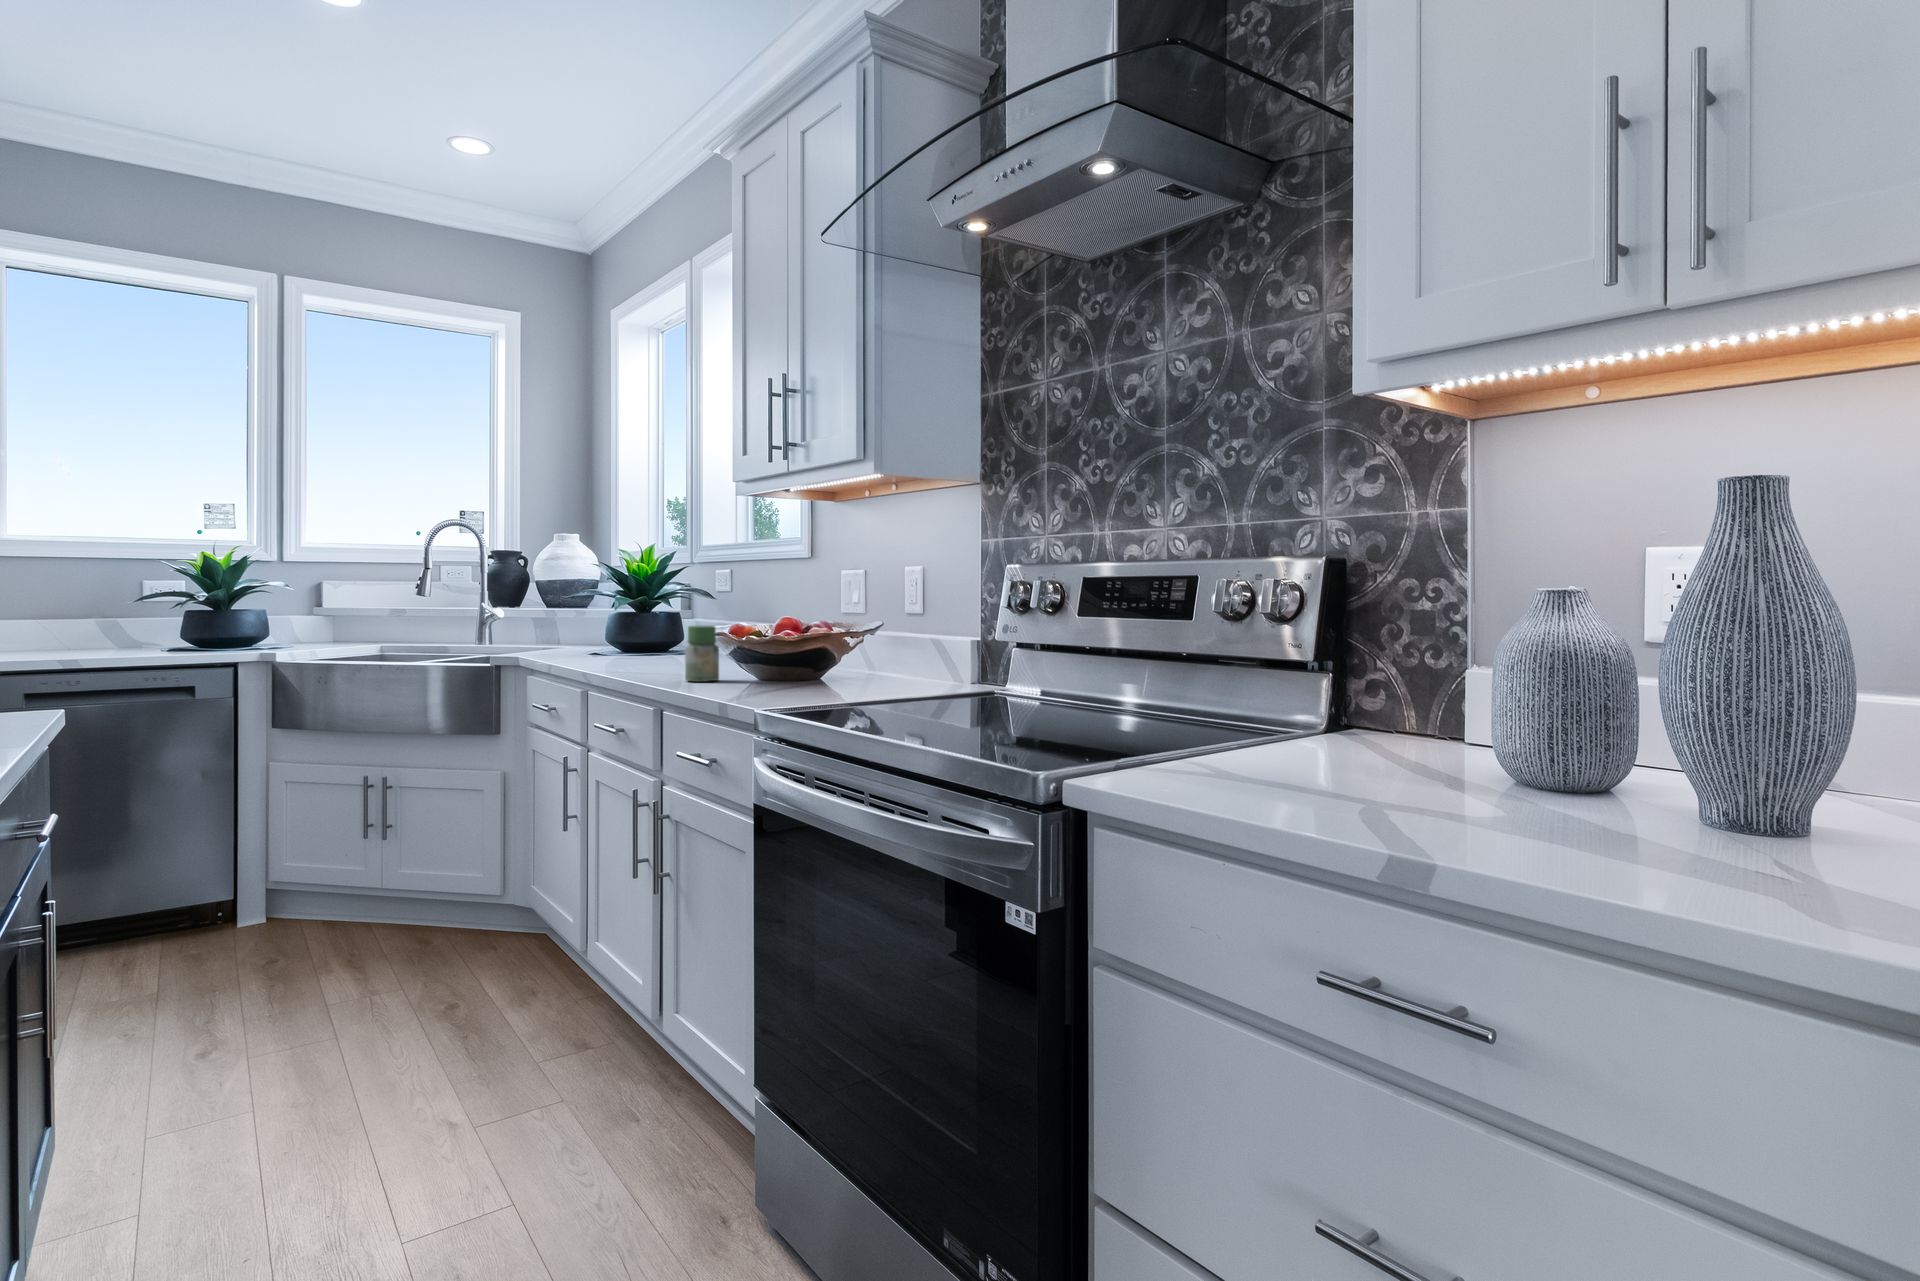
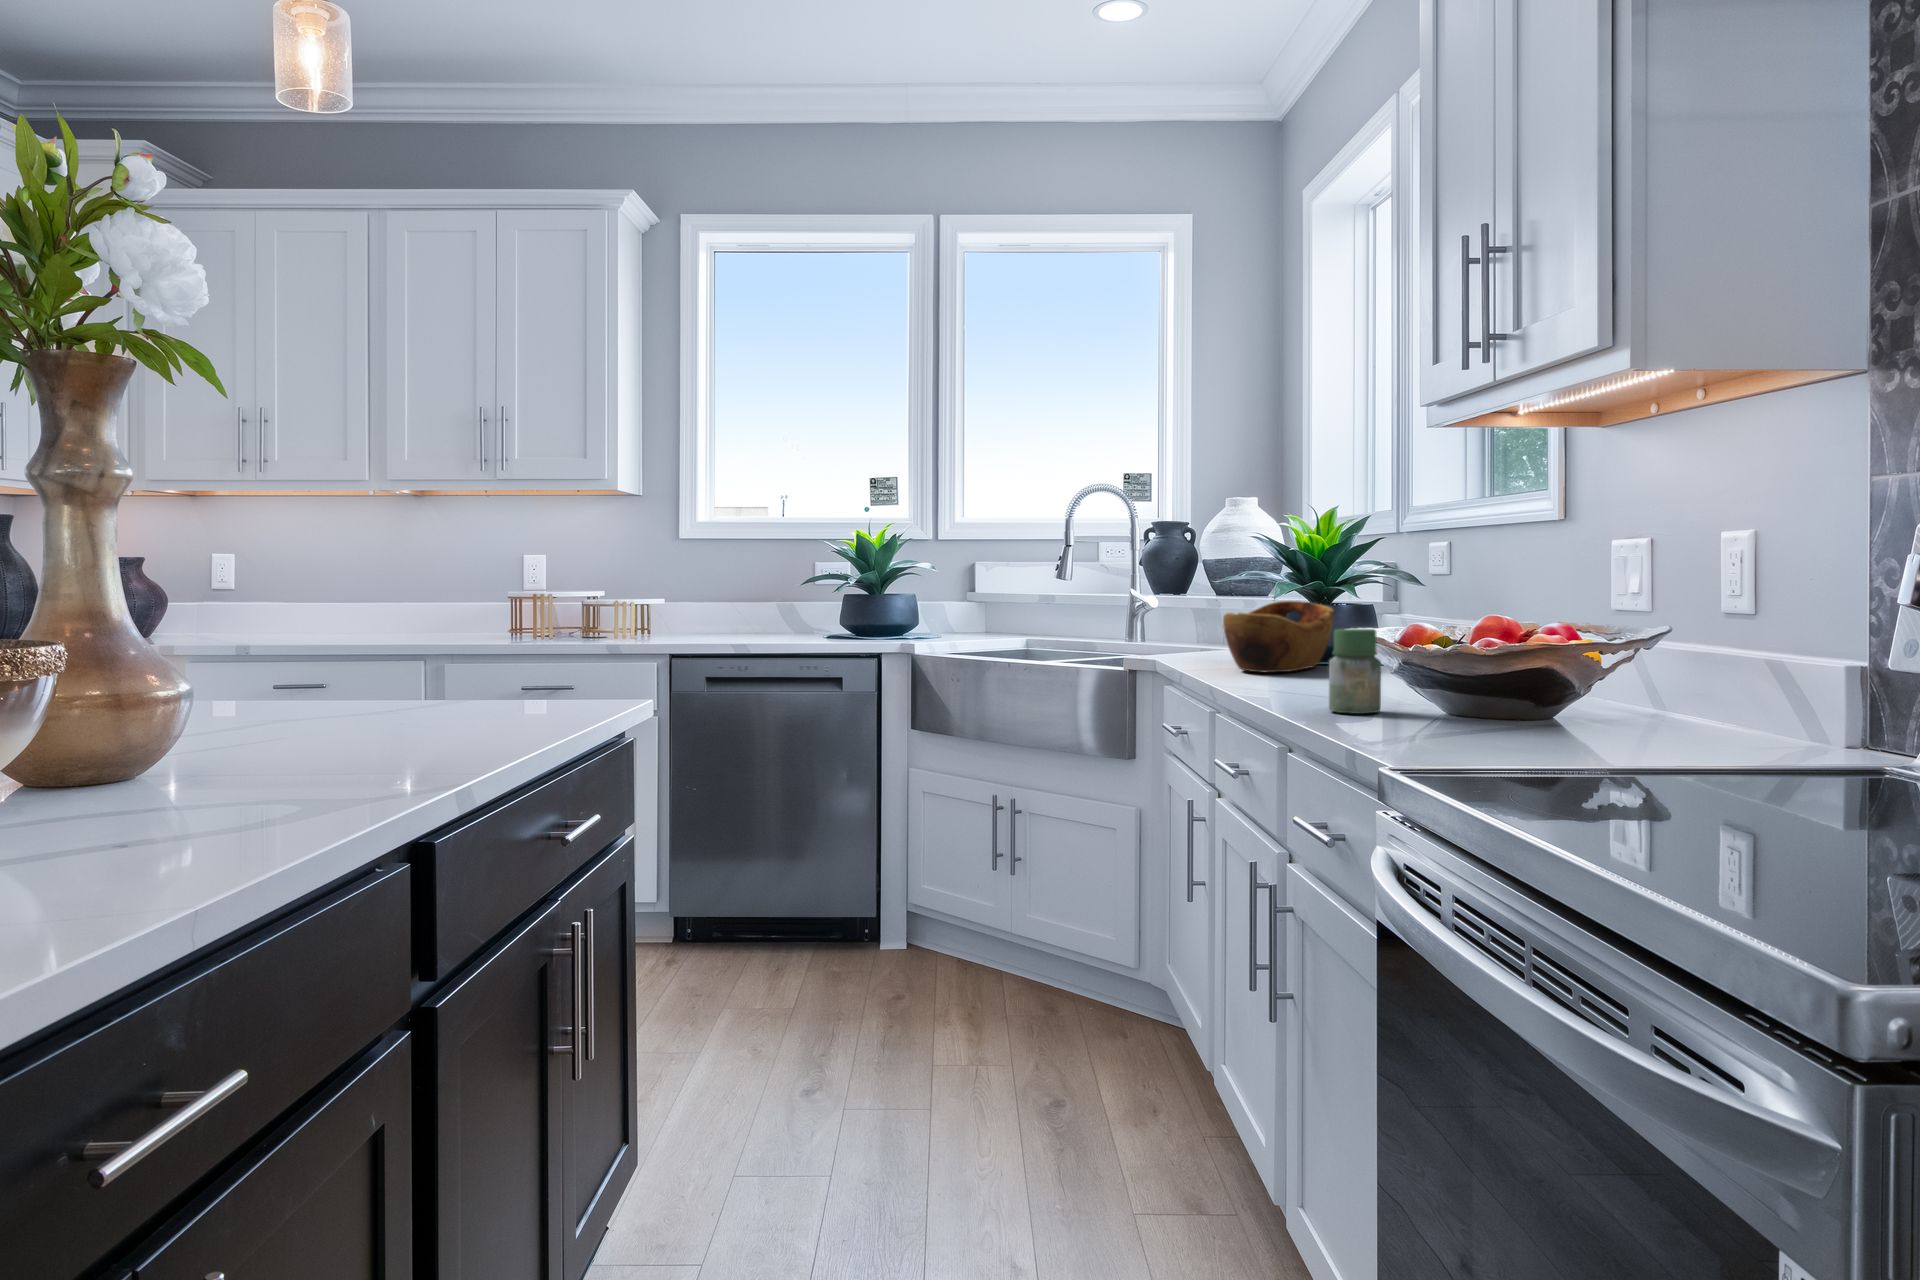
wooden bowl: none [585,612,663,662] -> present [1223,601,1334,672]

